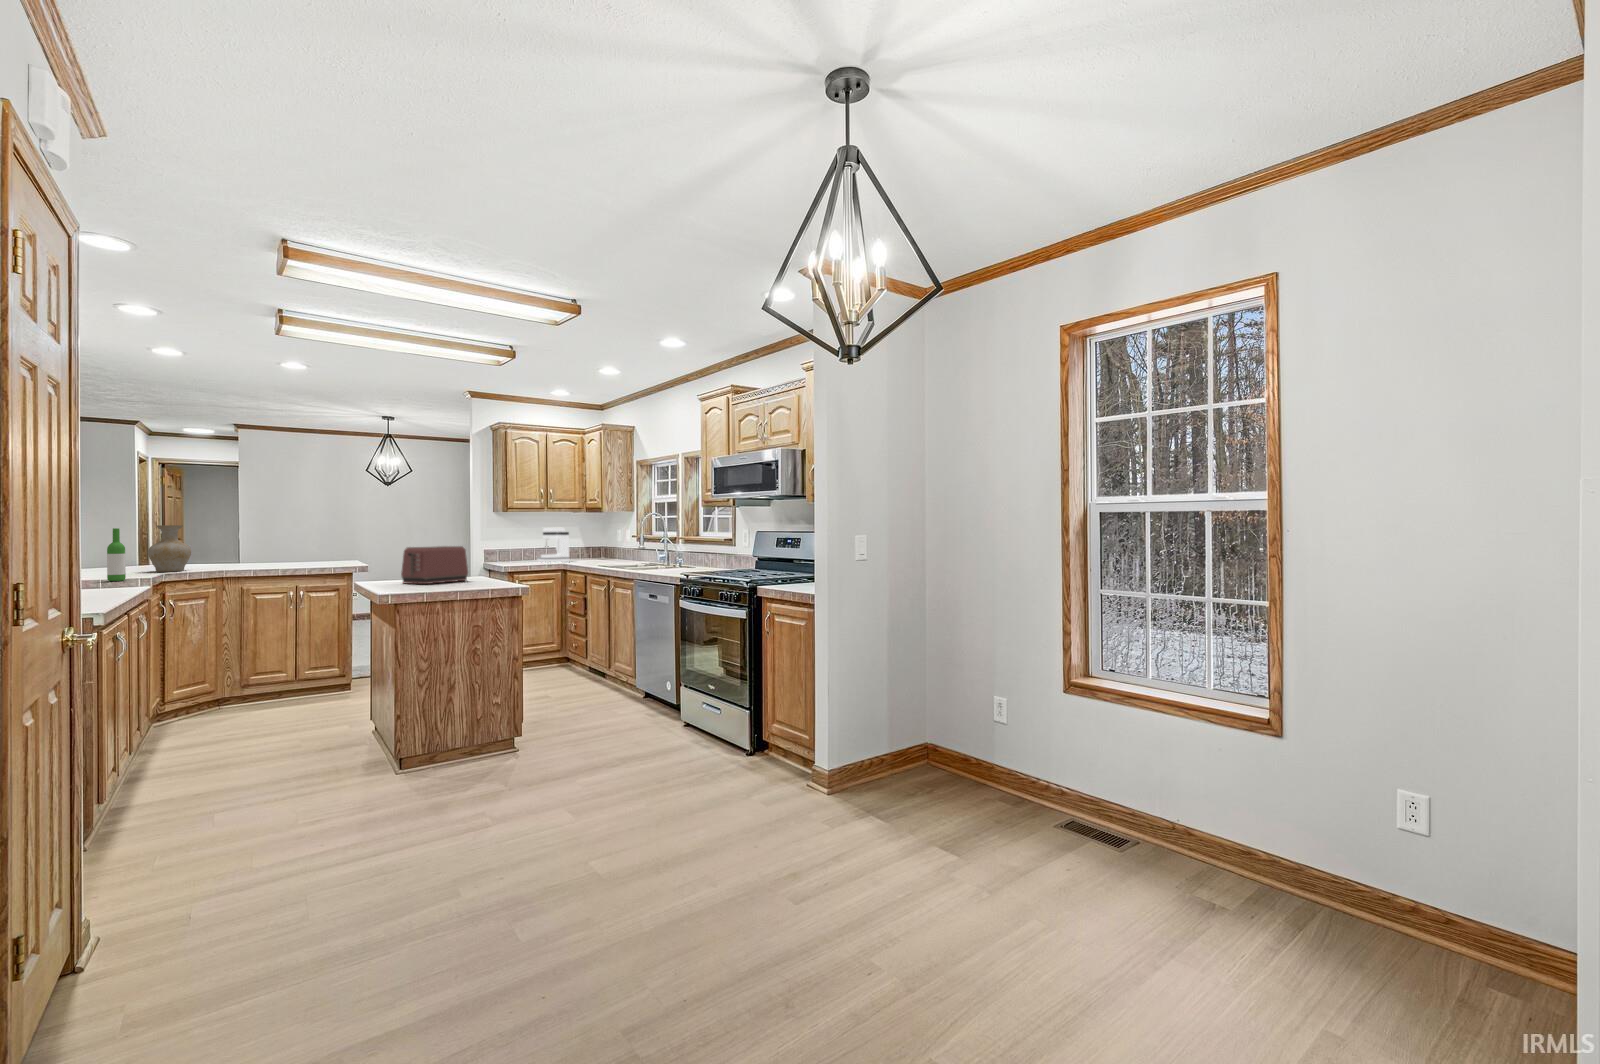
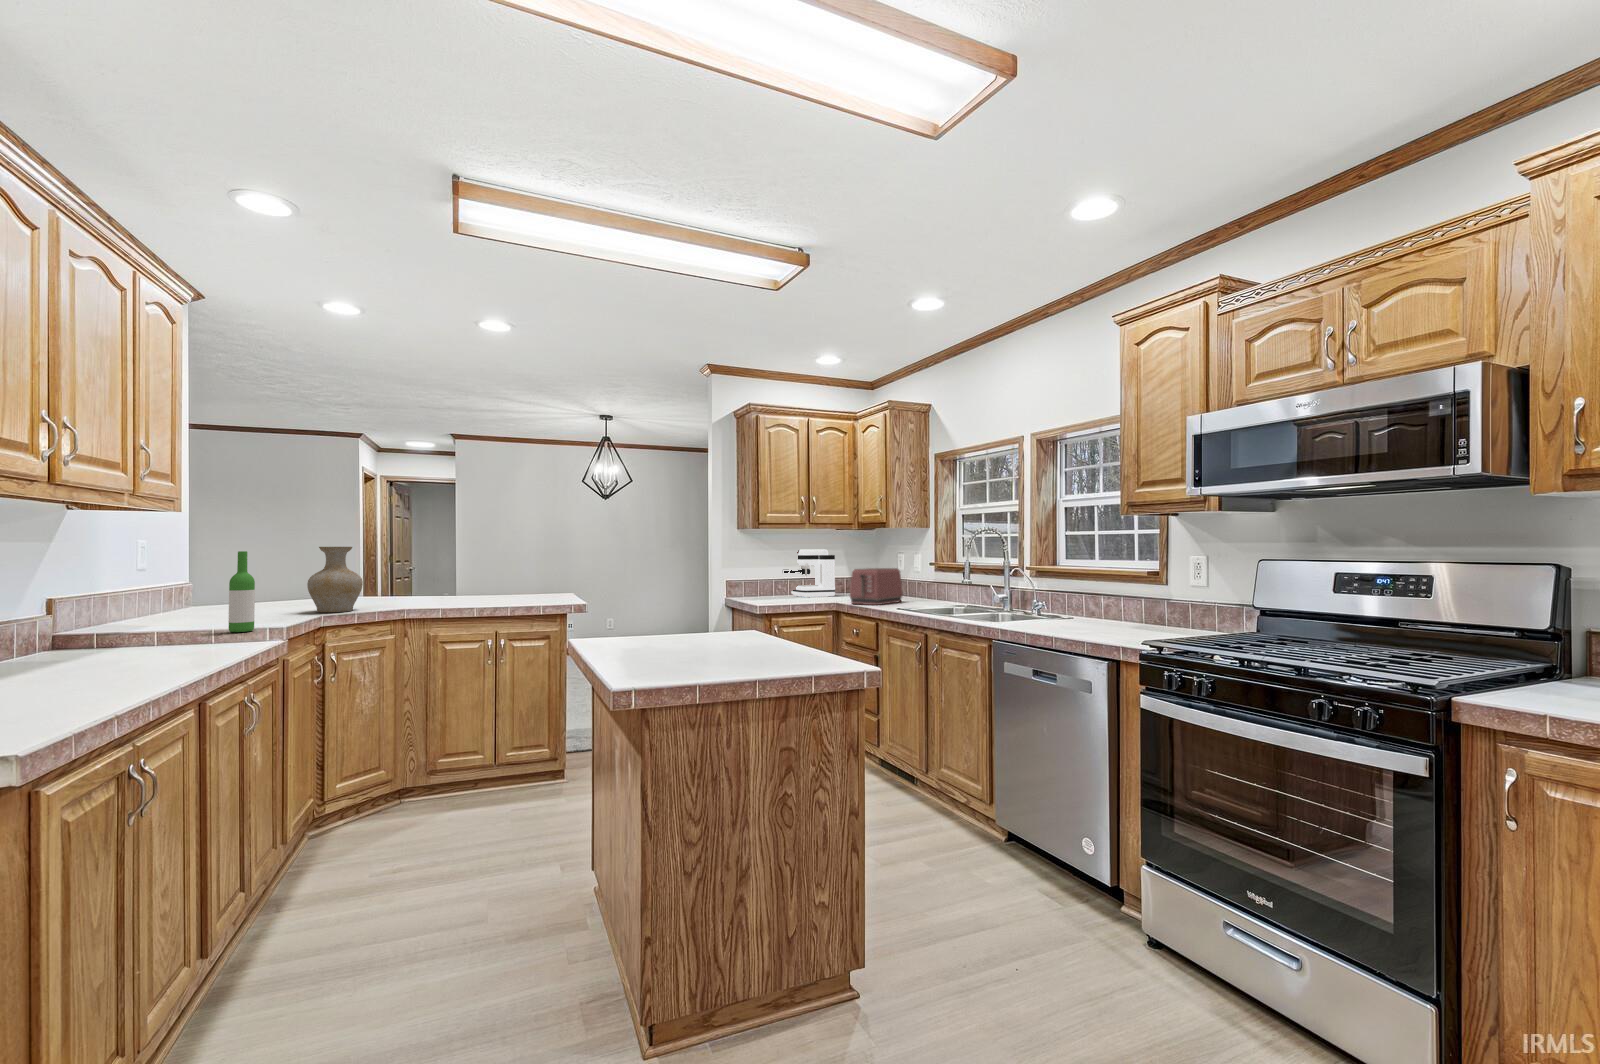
toaster: present [401,546,468,584] -> present [850,568,902,605]

